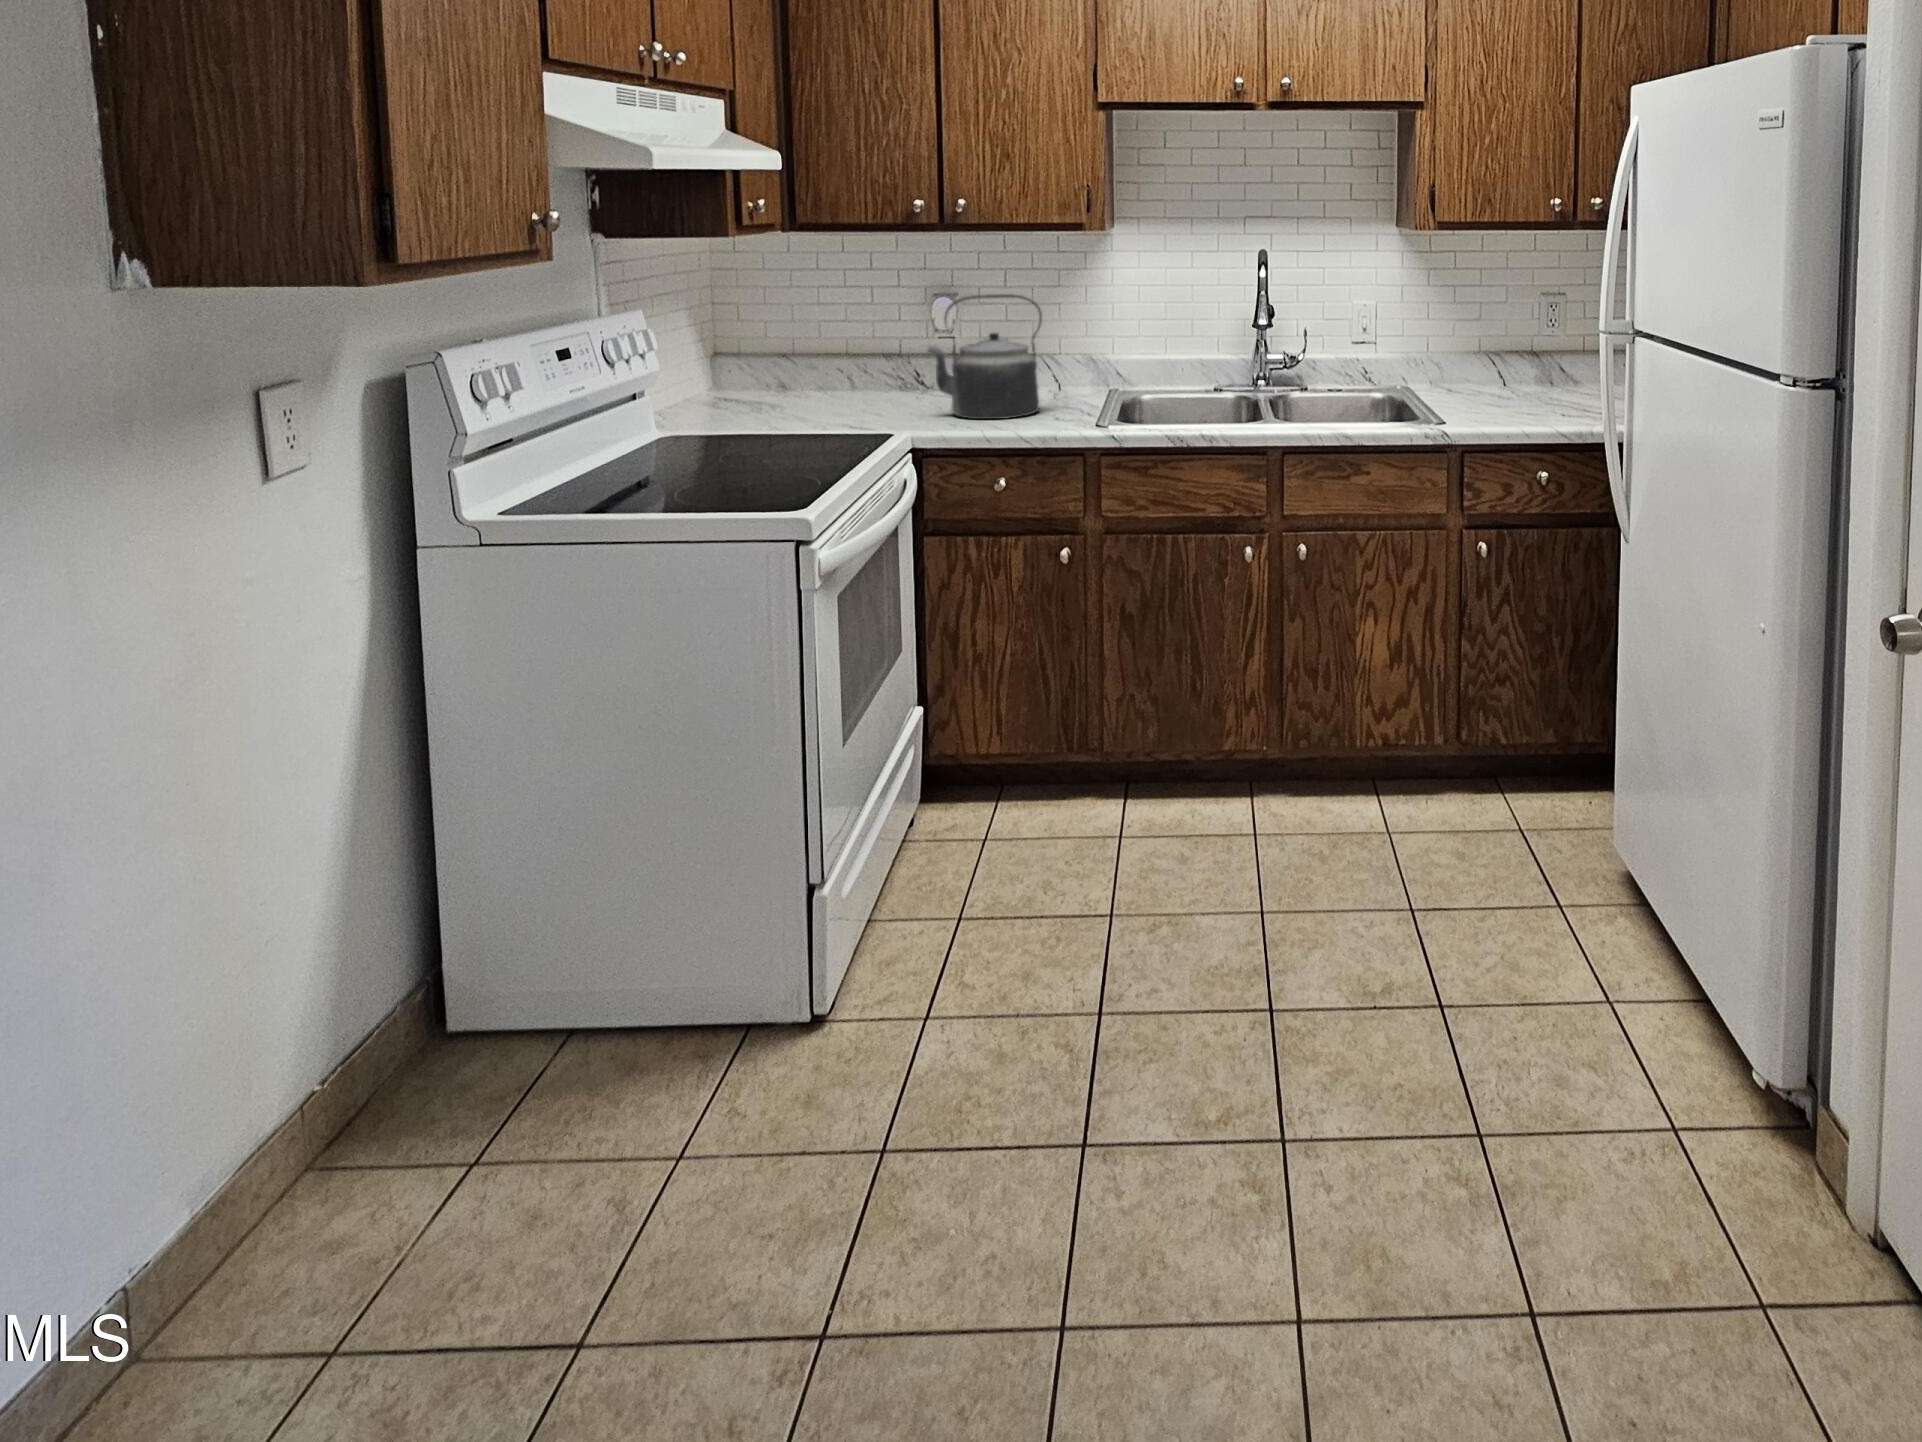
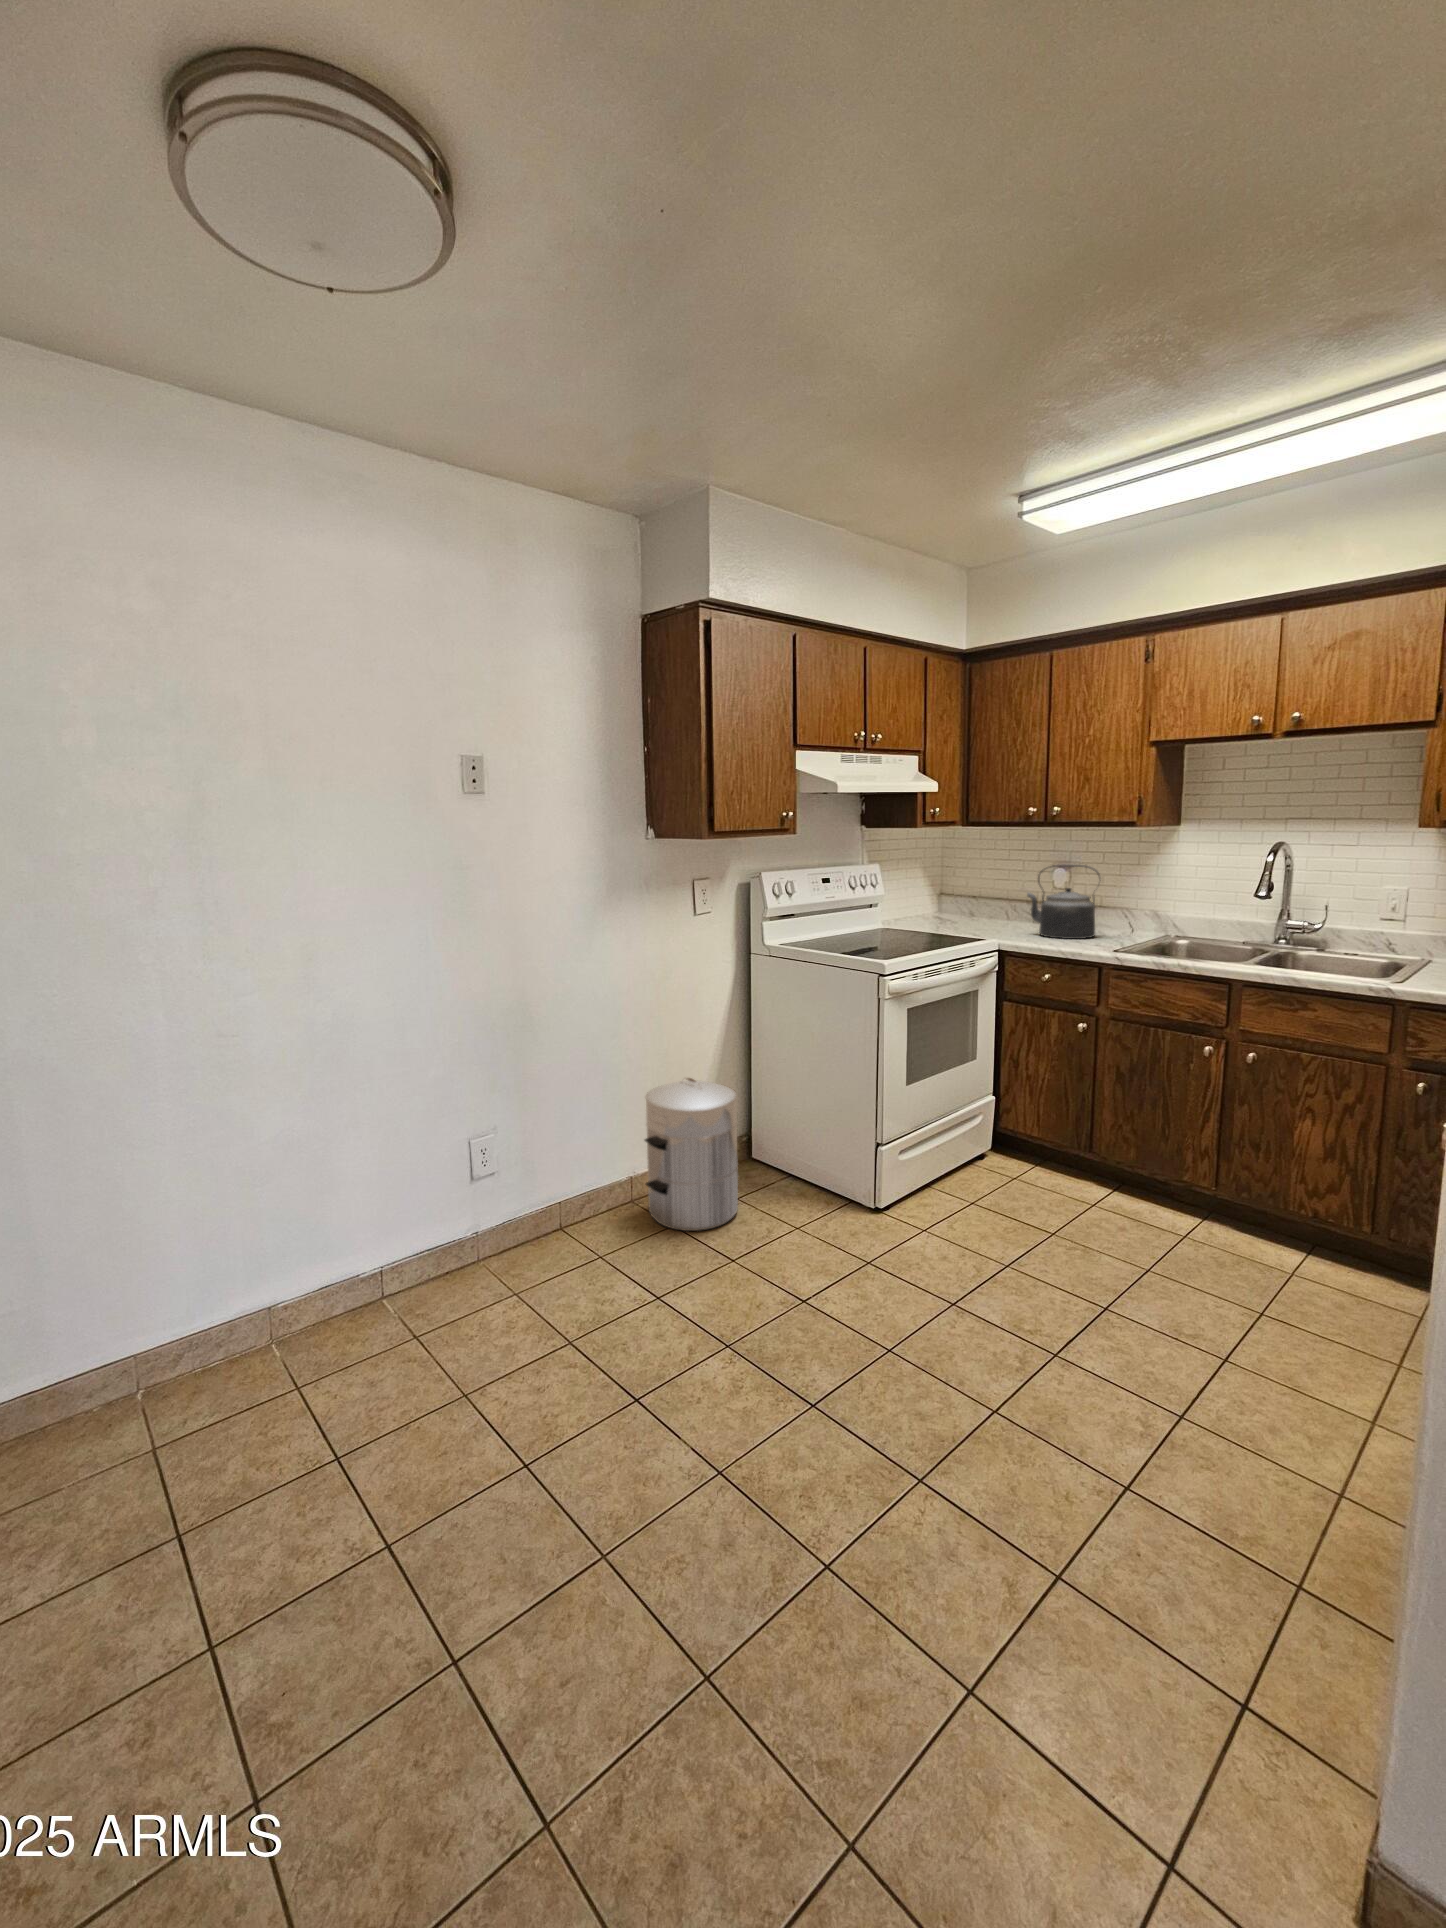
waste bin: none [199,893,509,1353] -> present [645,1078,738,1231]

